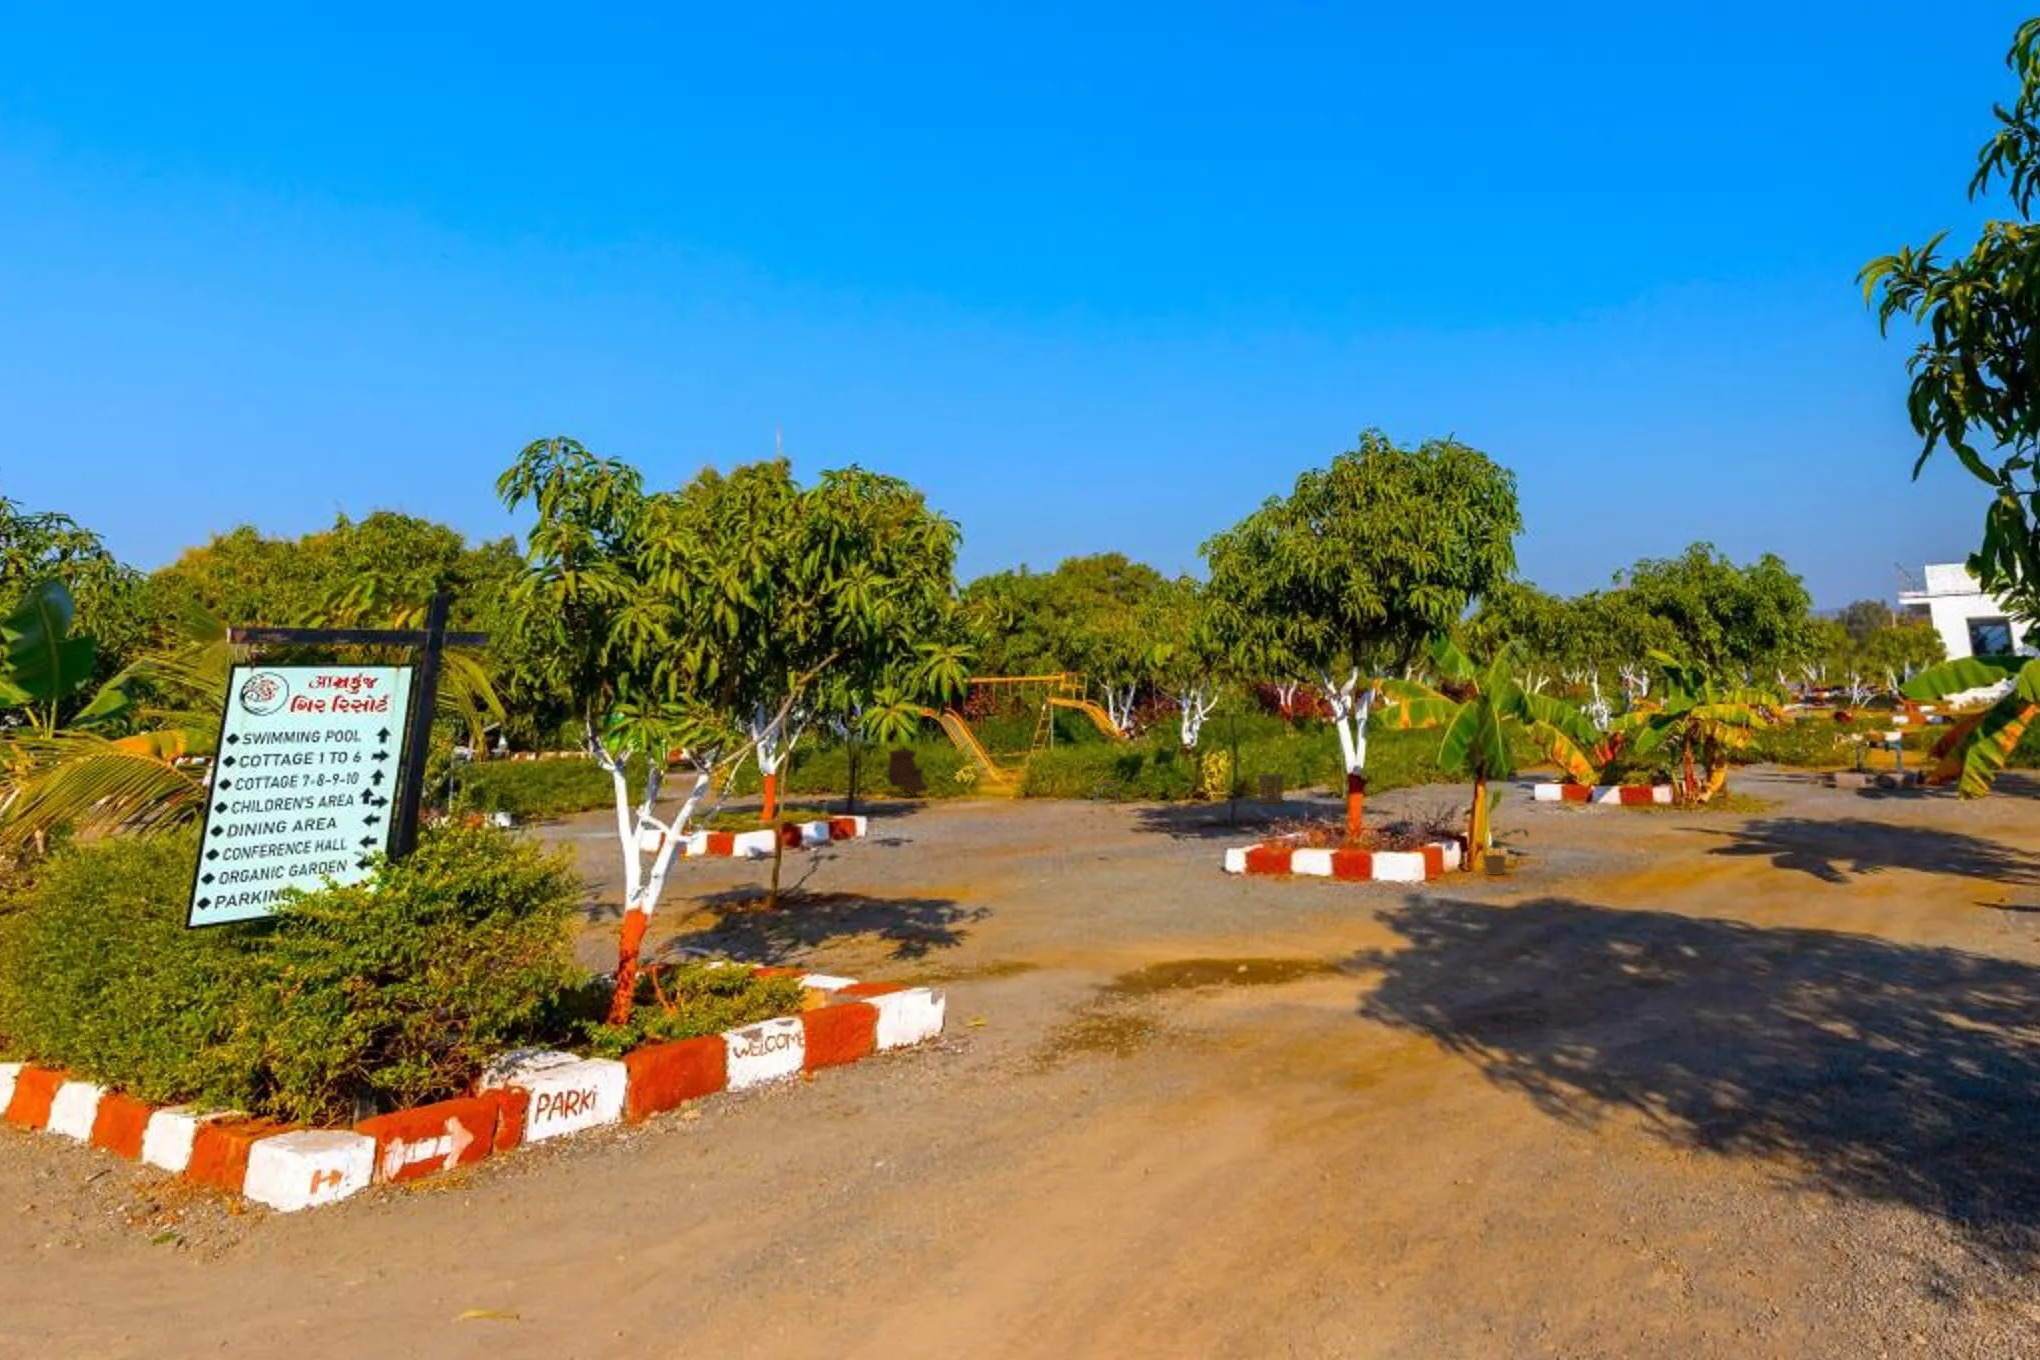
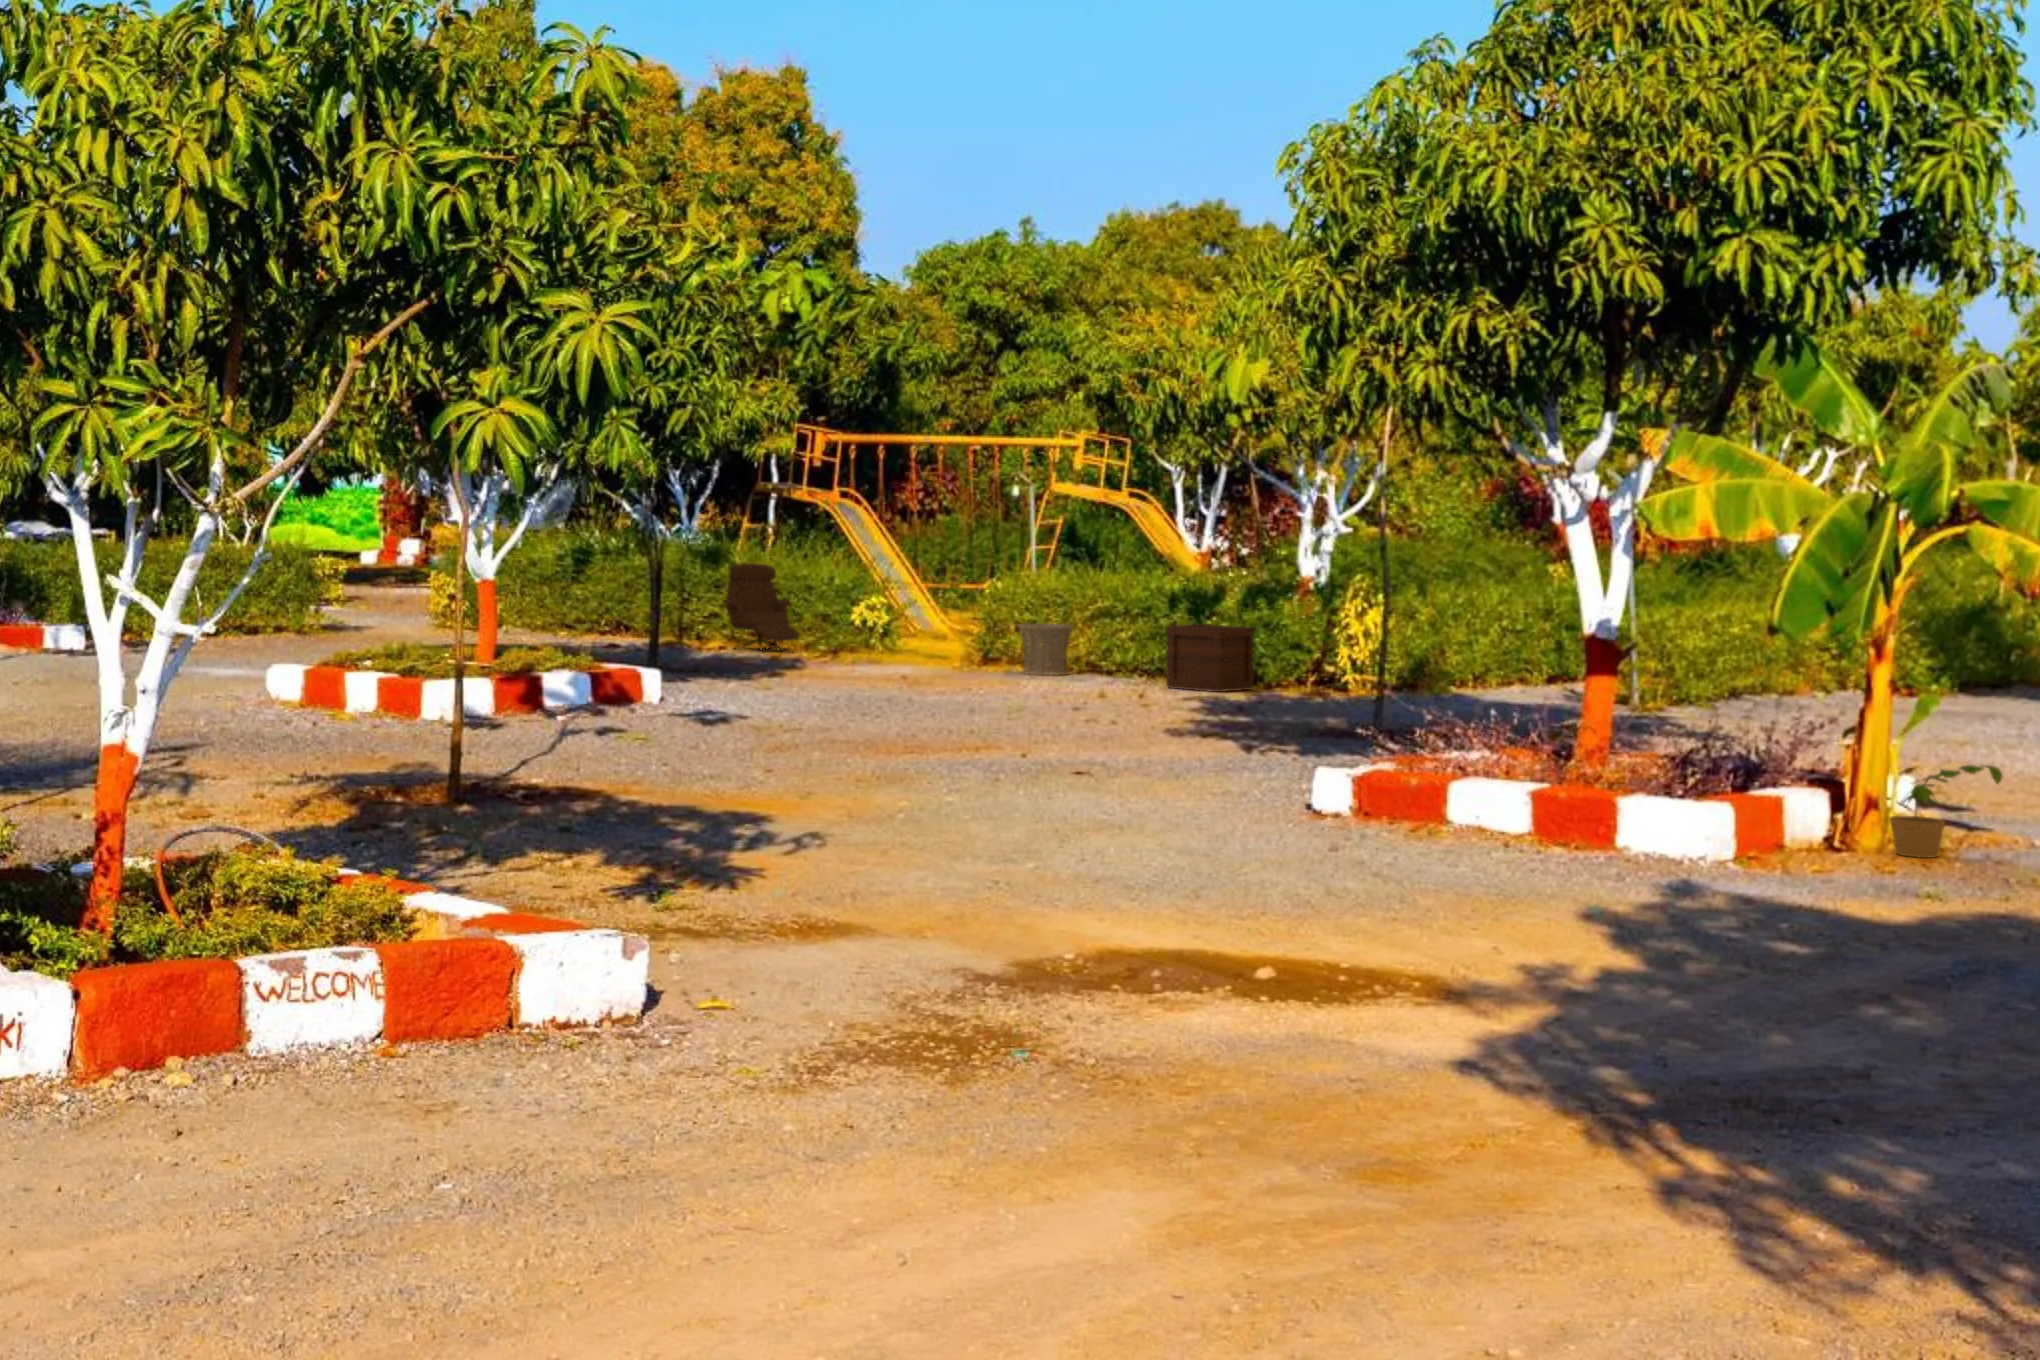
wooden crate: none [1127,771,1170,807] -> present [1166,624,1254,692]
basket: present [1257,774,1285,803] -> present [1018,624,1073,675]
stool: present [1095,780,1118,802] -> none [1103,637,1154,685]

